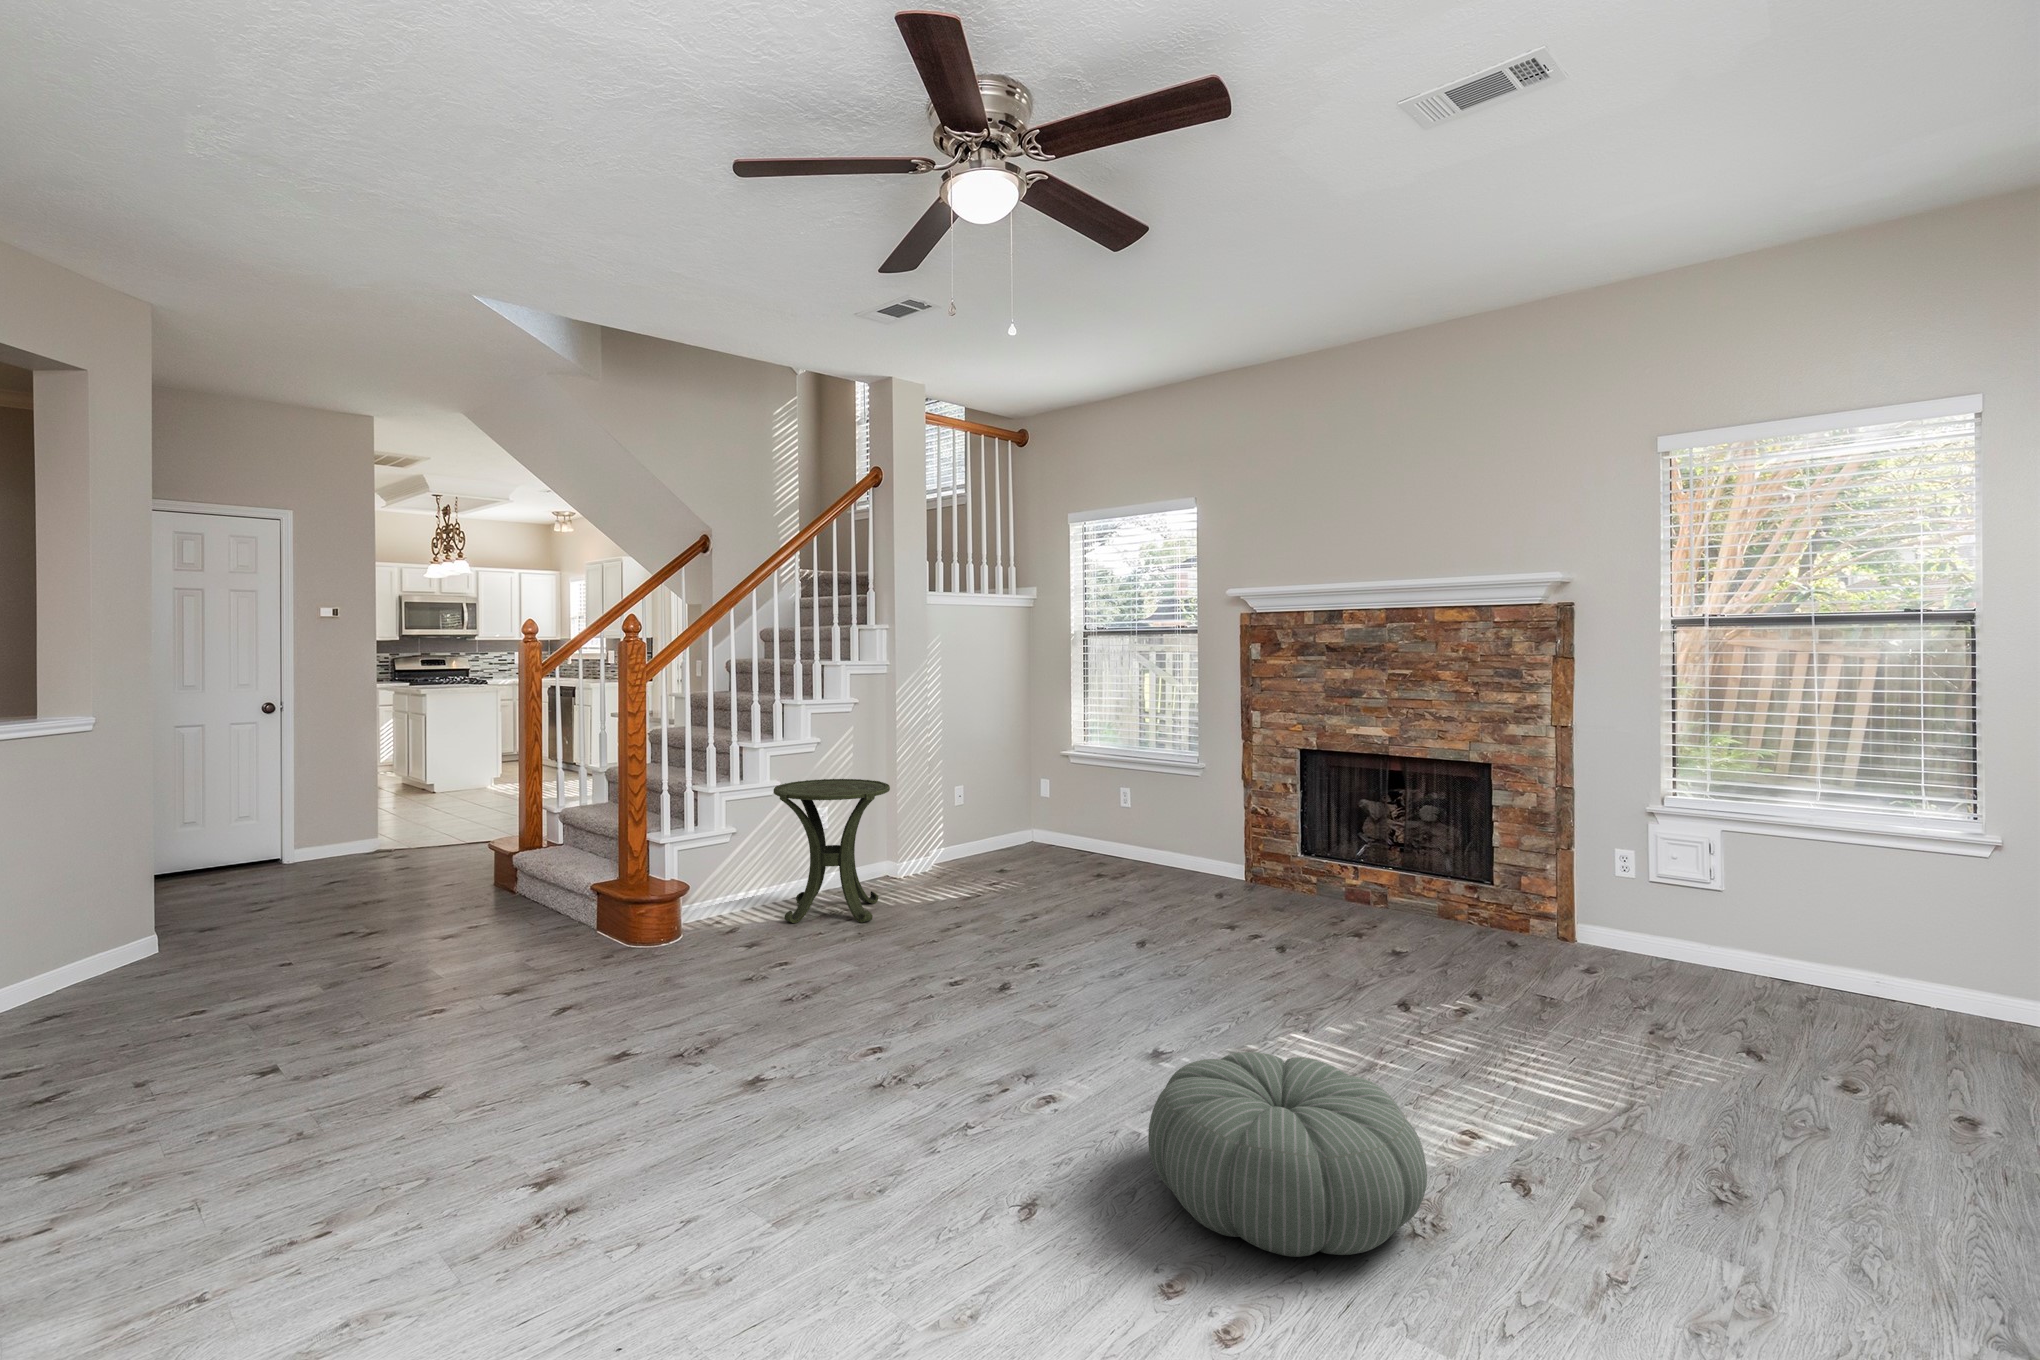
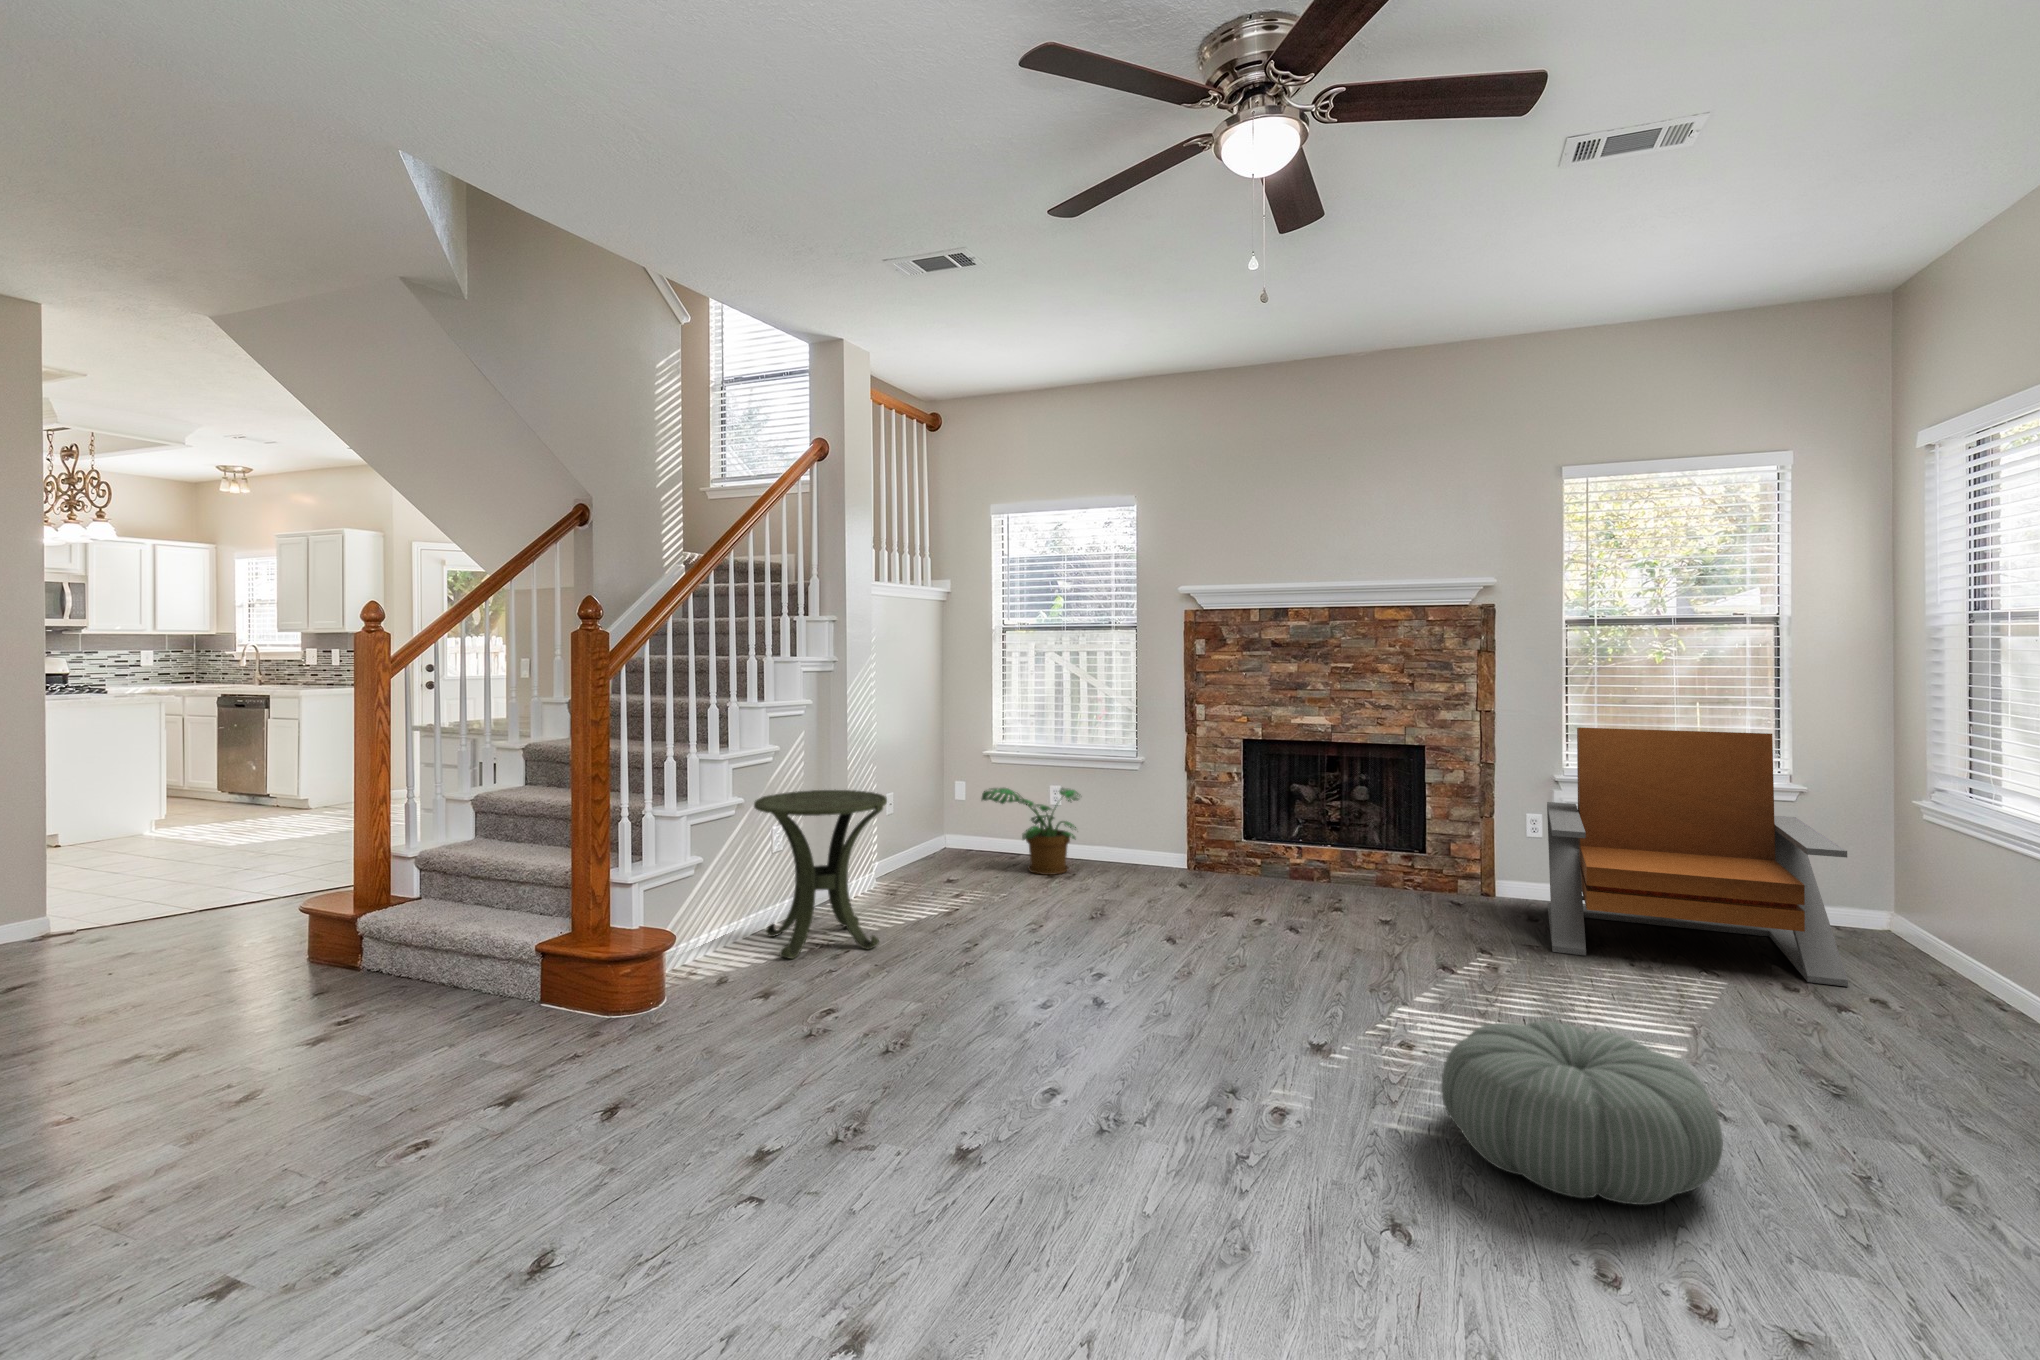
lounge chair: none [1560,748,1966,1099] -> present [1547,727,1848,987]
potted plant: none [1037,787,1145,875] -> present [982,788,1080,875]

